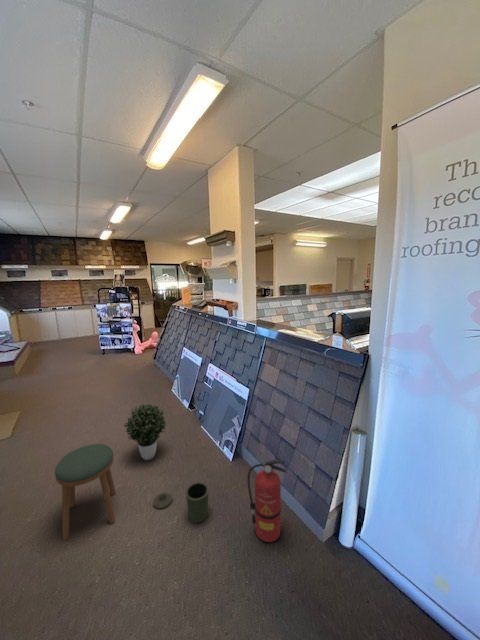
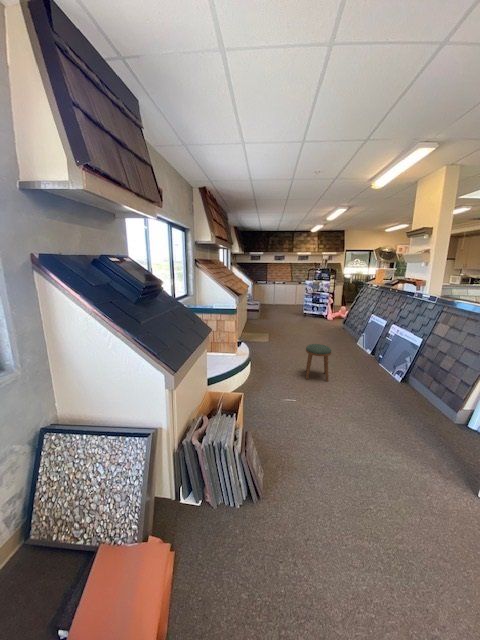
potted plant: present [124,404,166,460] -> none [333,336,358,368]
fire extinguisher: present [247,460,286,542] -> none [409,369,439,415]
trash can: present [153,482,209,523] -> none [348,377,383,396]

